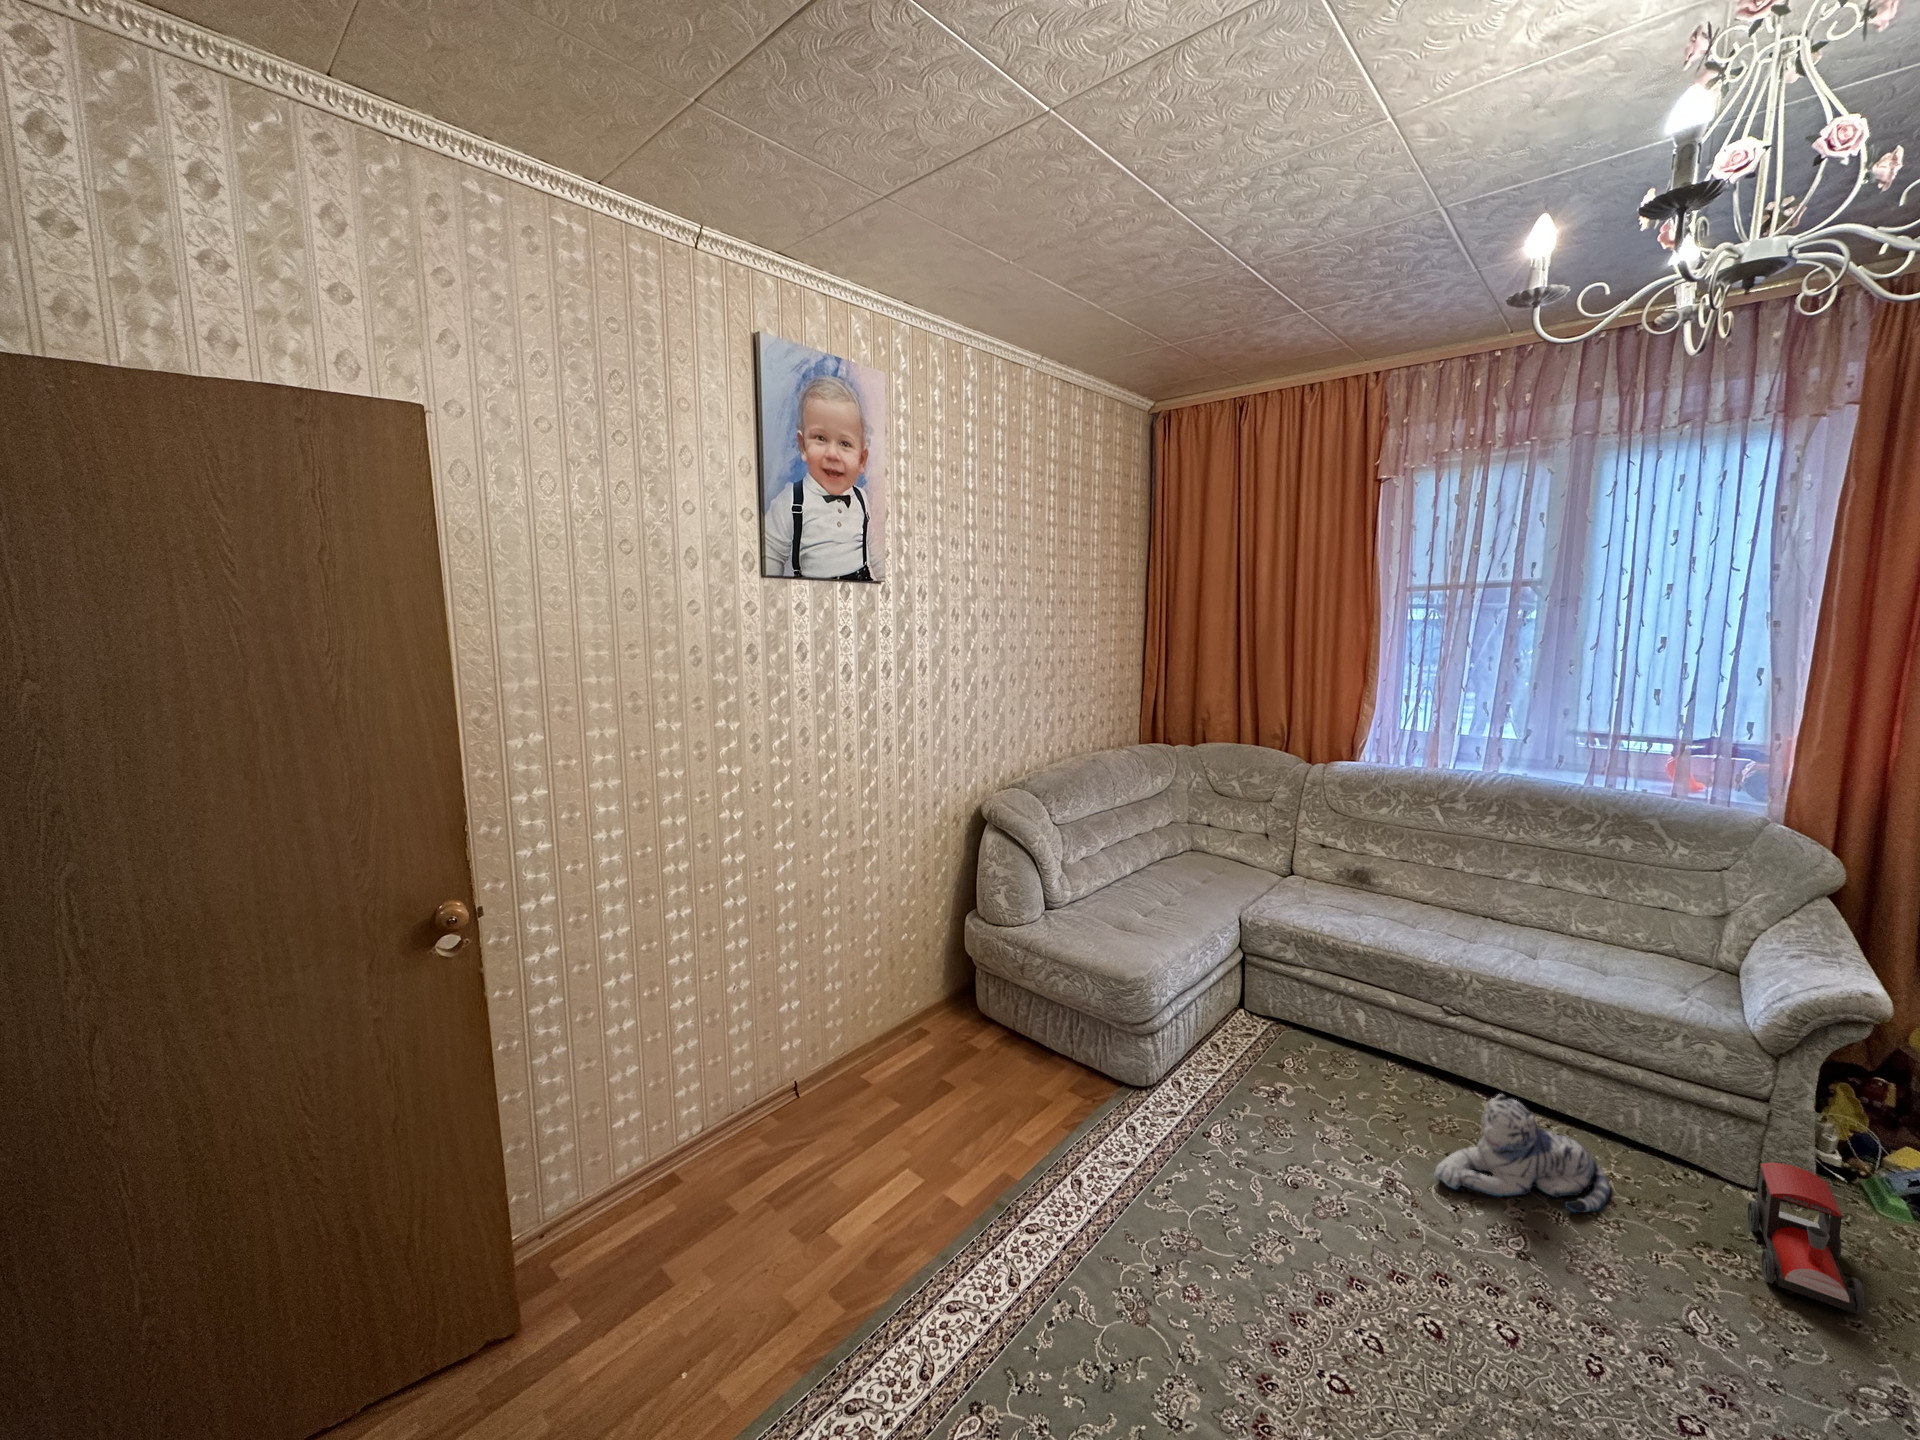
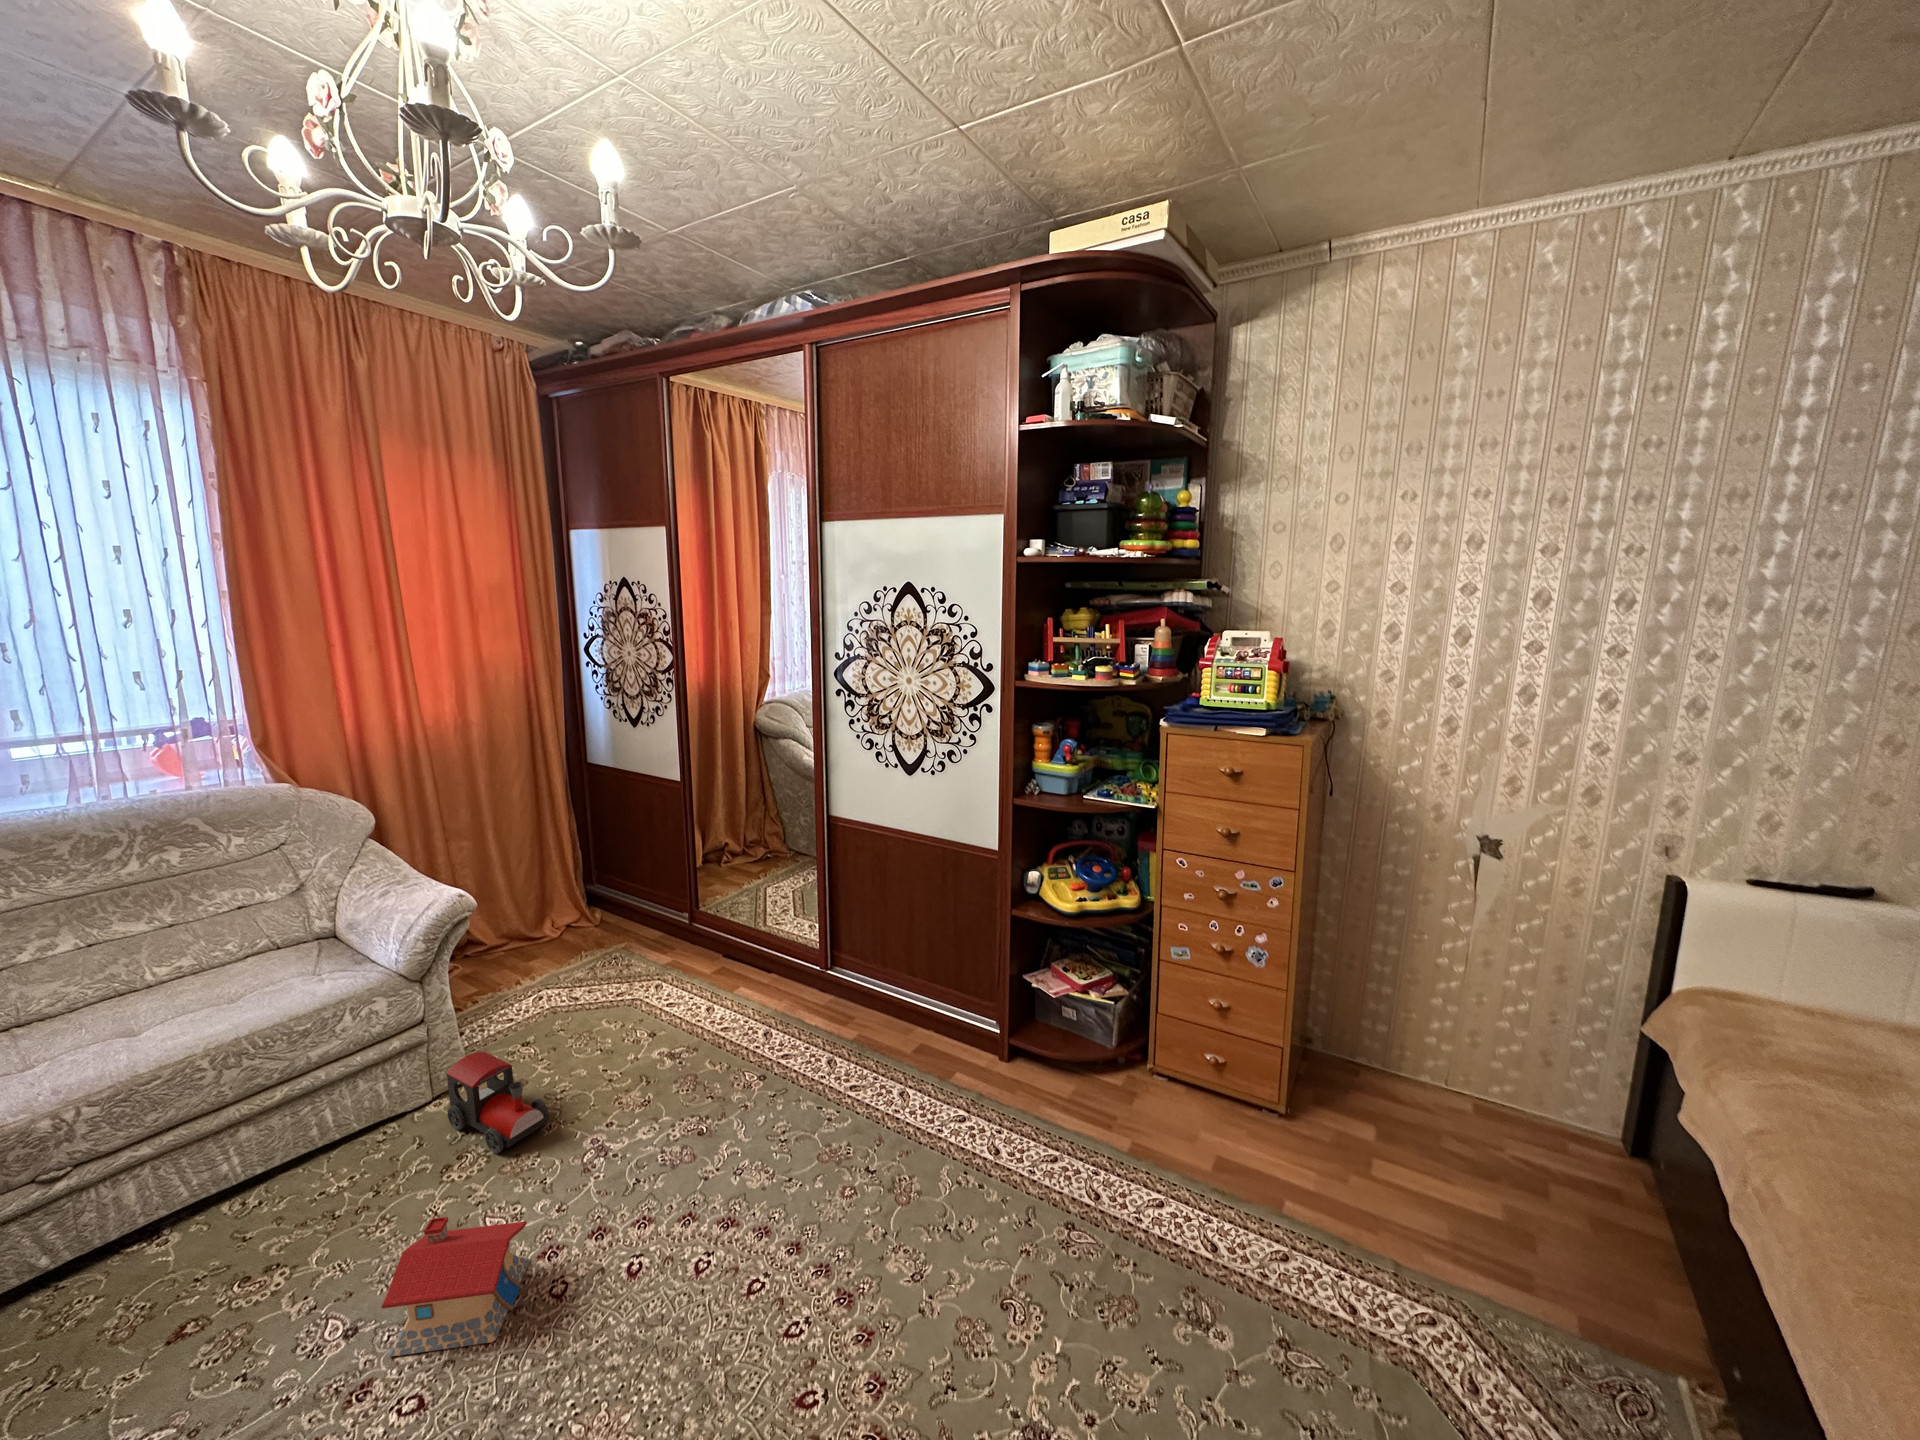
plush toy: present [1434,1094,1611,1213] -> none [182,1183,363,1375]
toy house: none [1526,1233,1696,1383] -> present [382,1217,530,1357]

